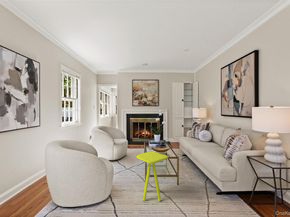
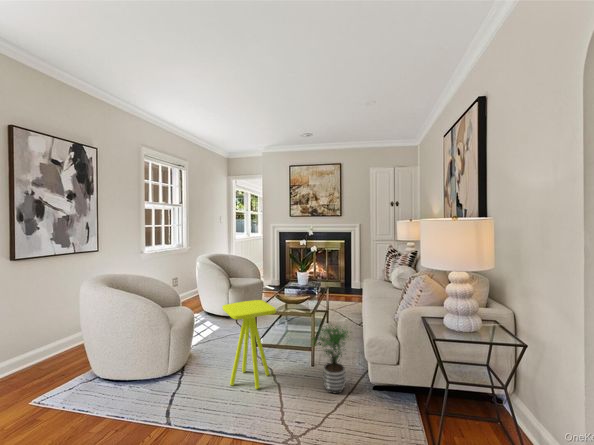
potted plant: none [185,162,208,198] -> present [312,325,349,393]

